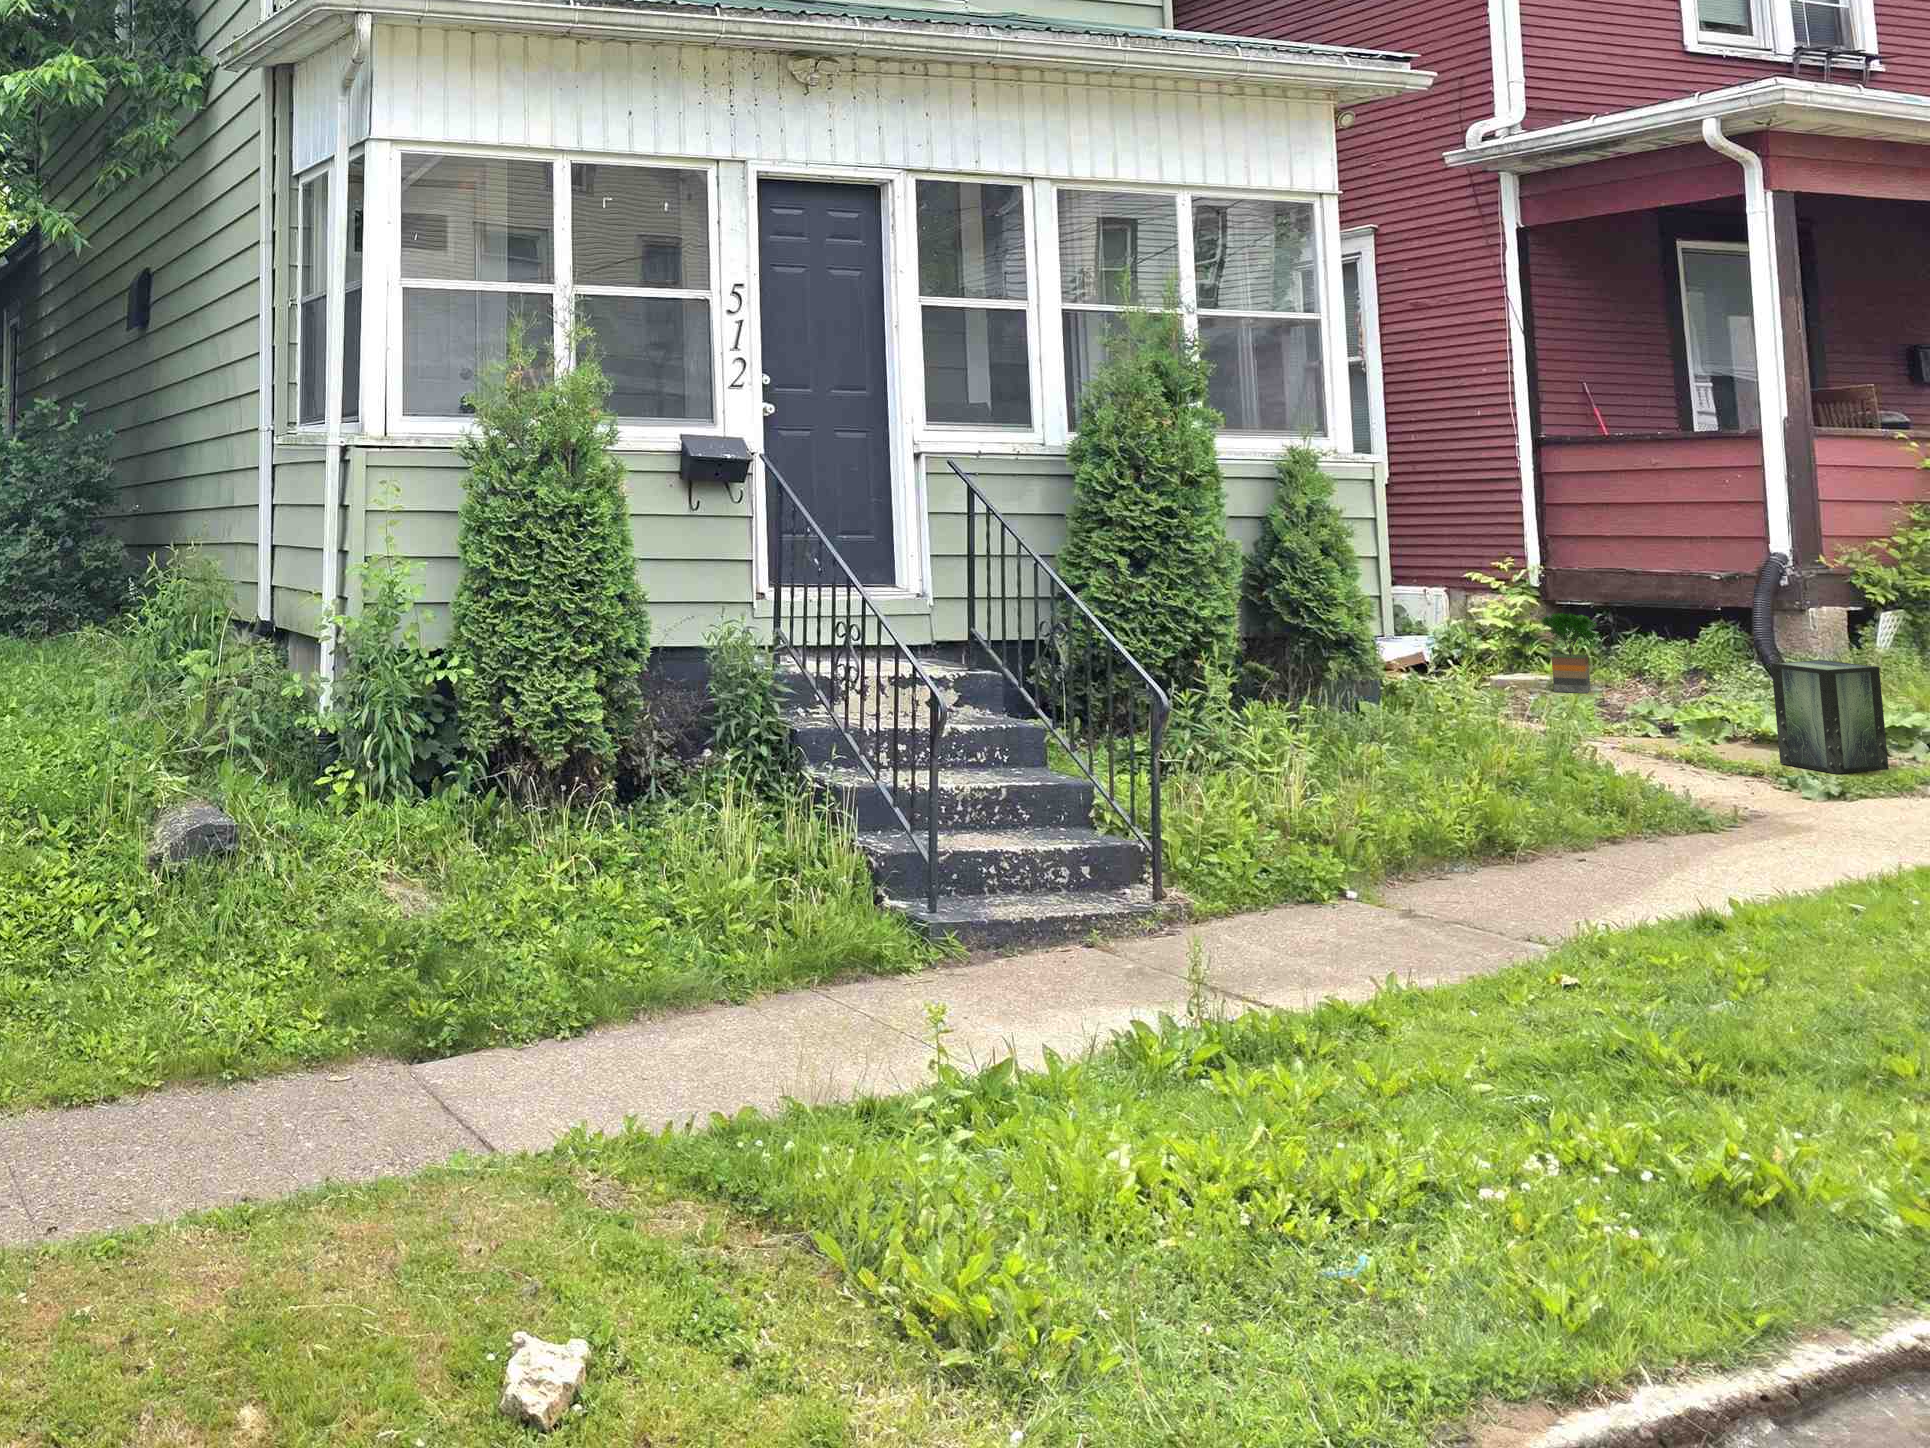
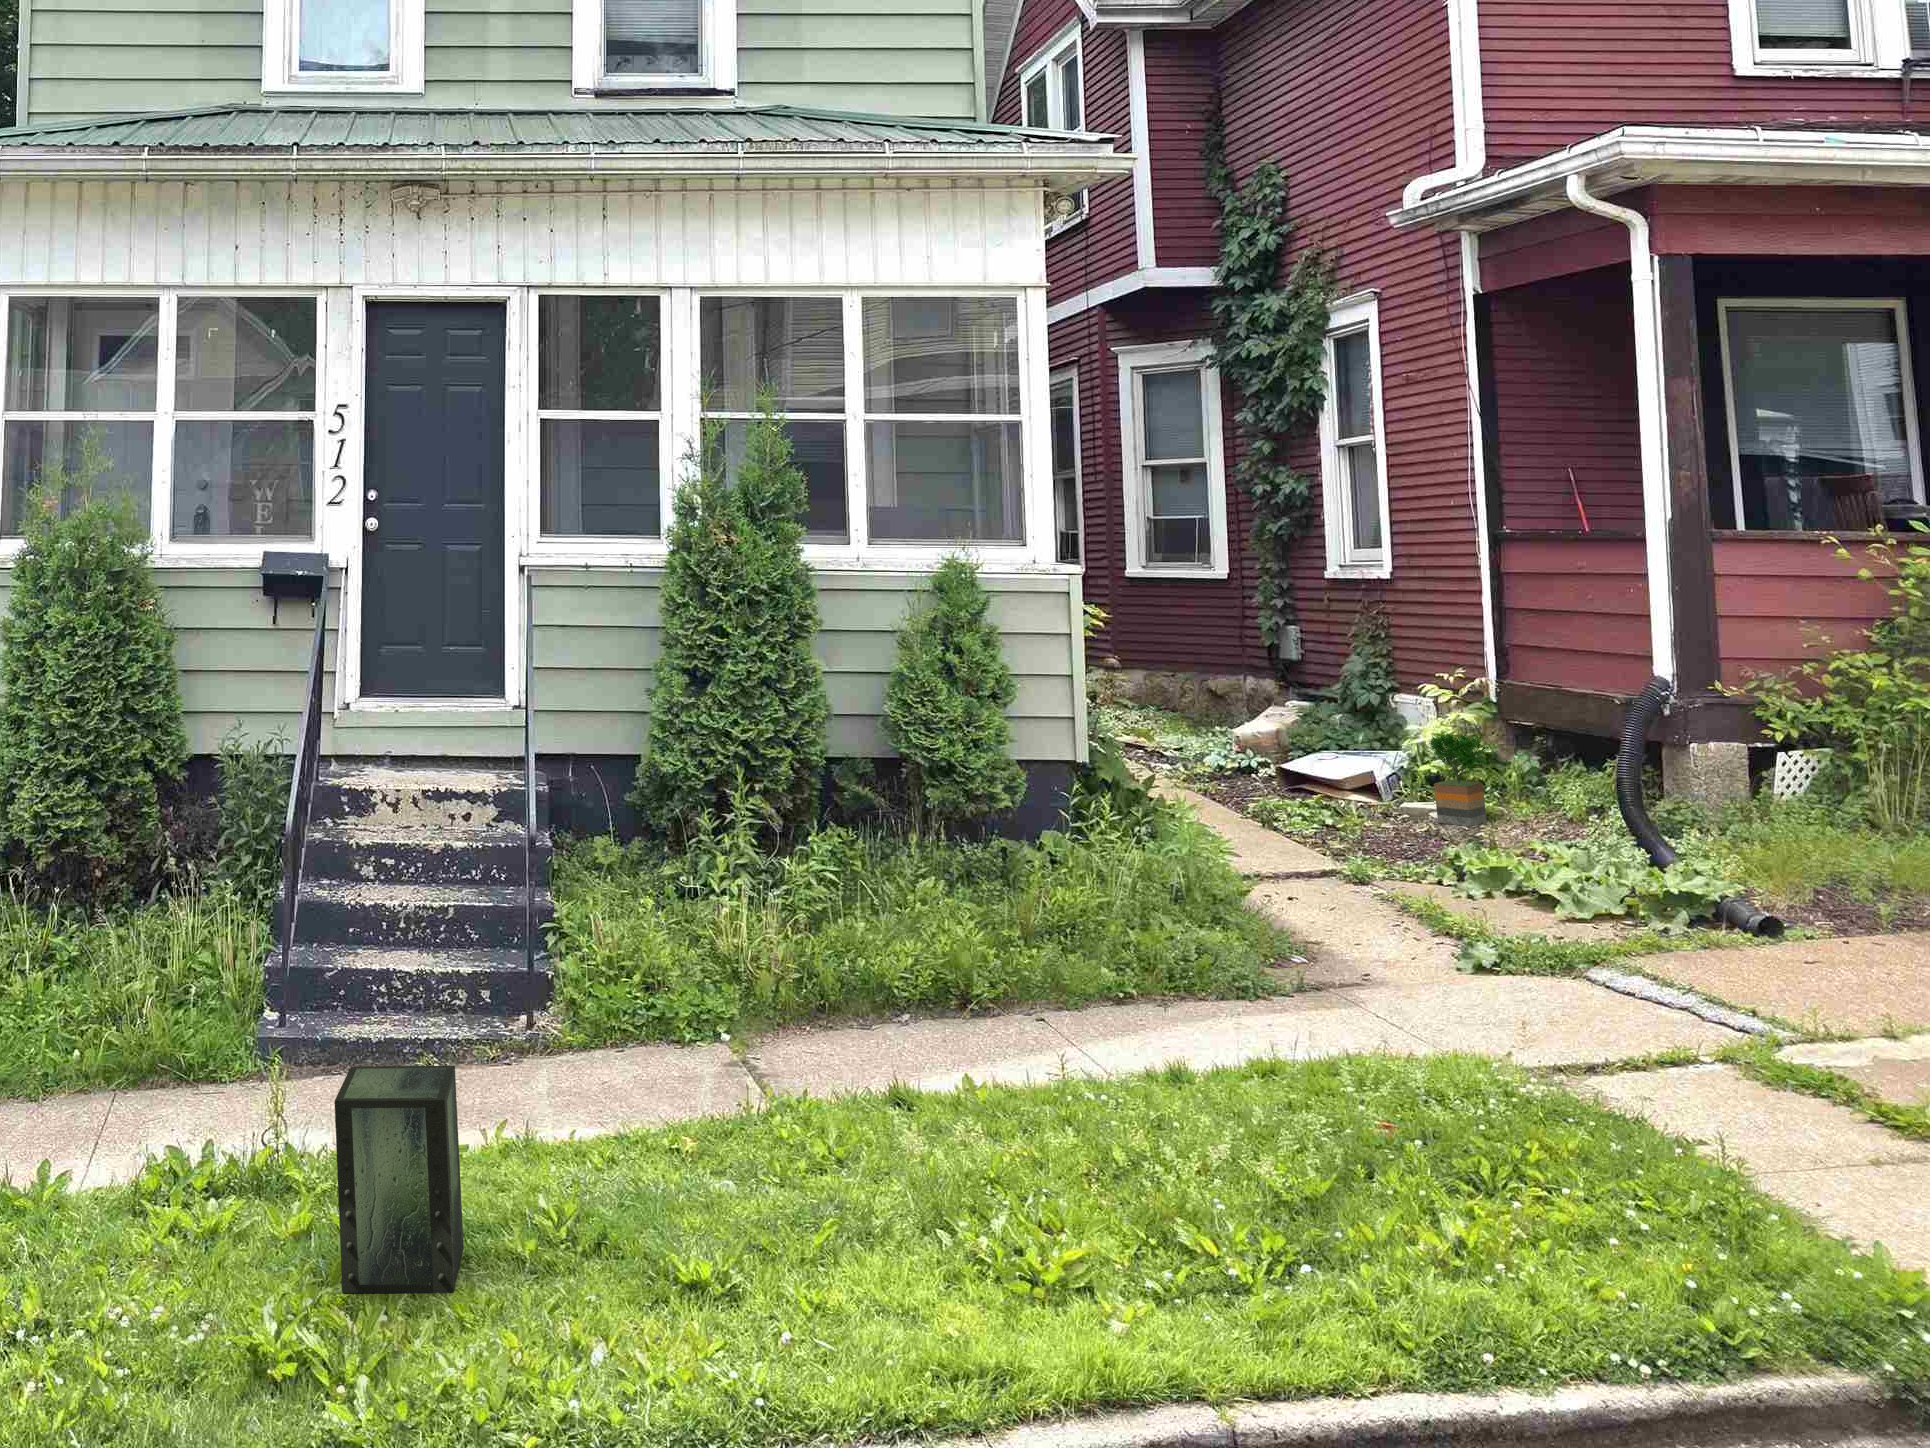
storage box: present [1772,660,1889,774] -> present [335,1066,464,1293]

